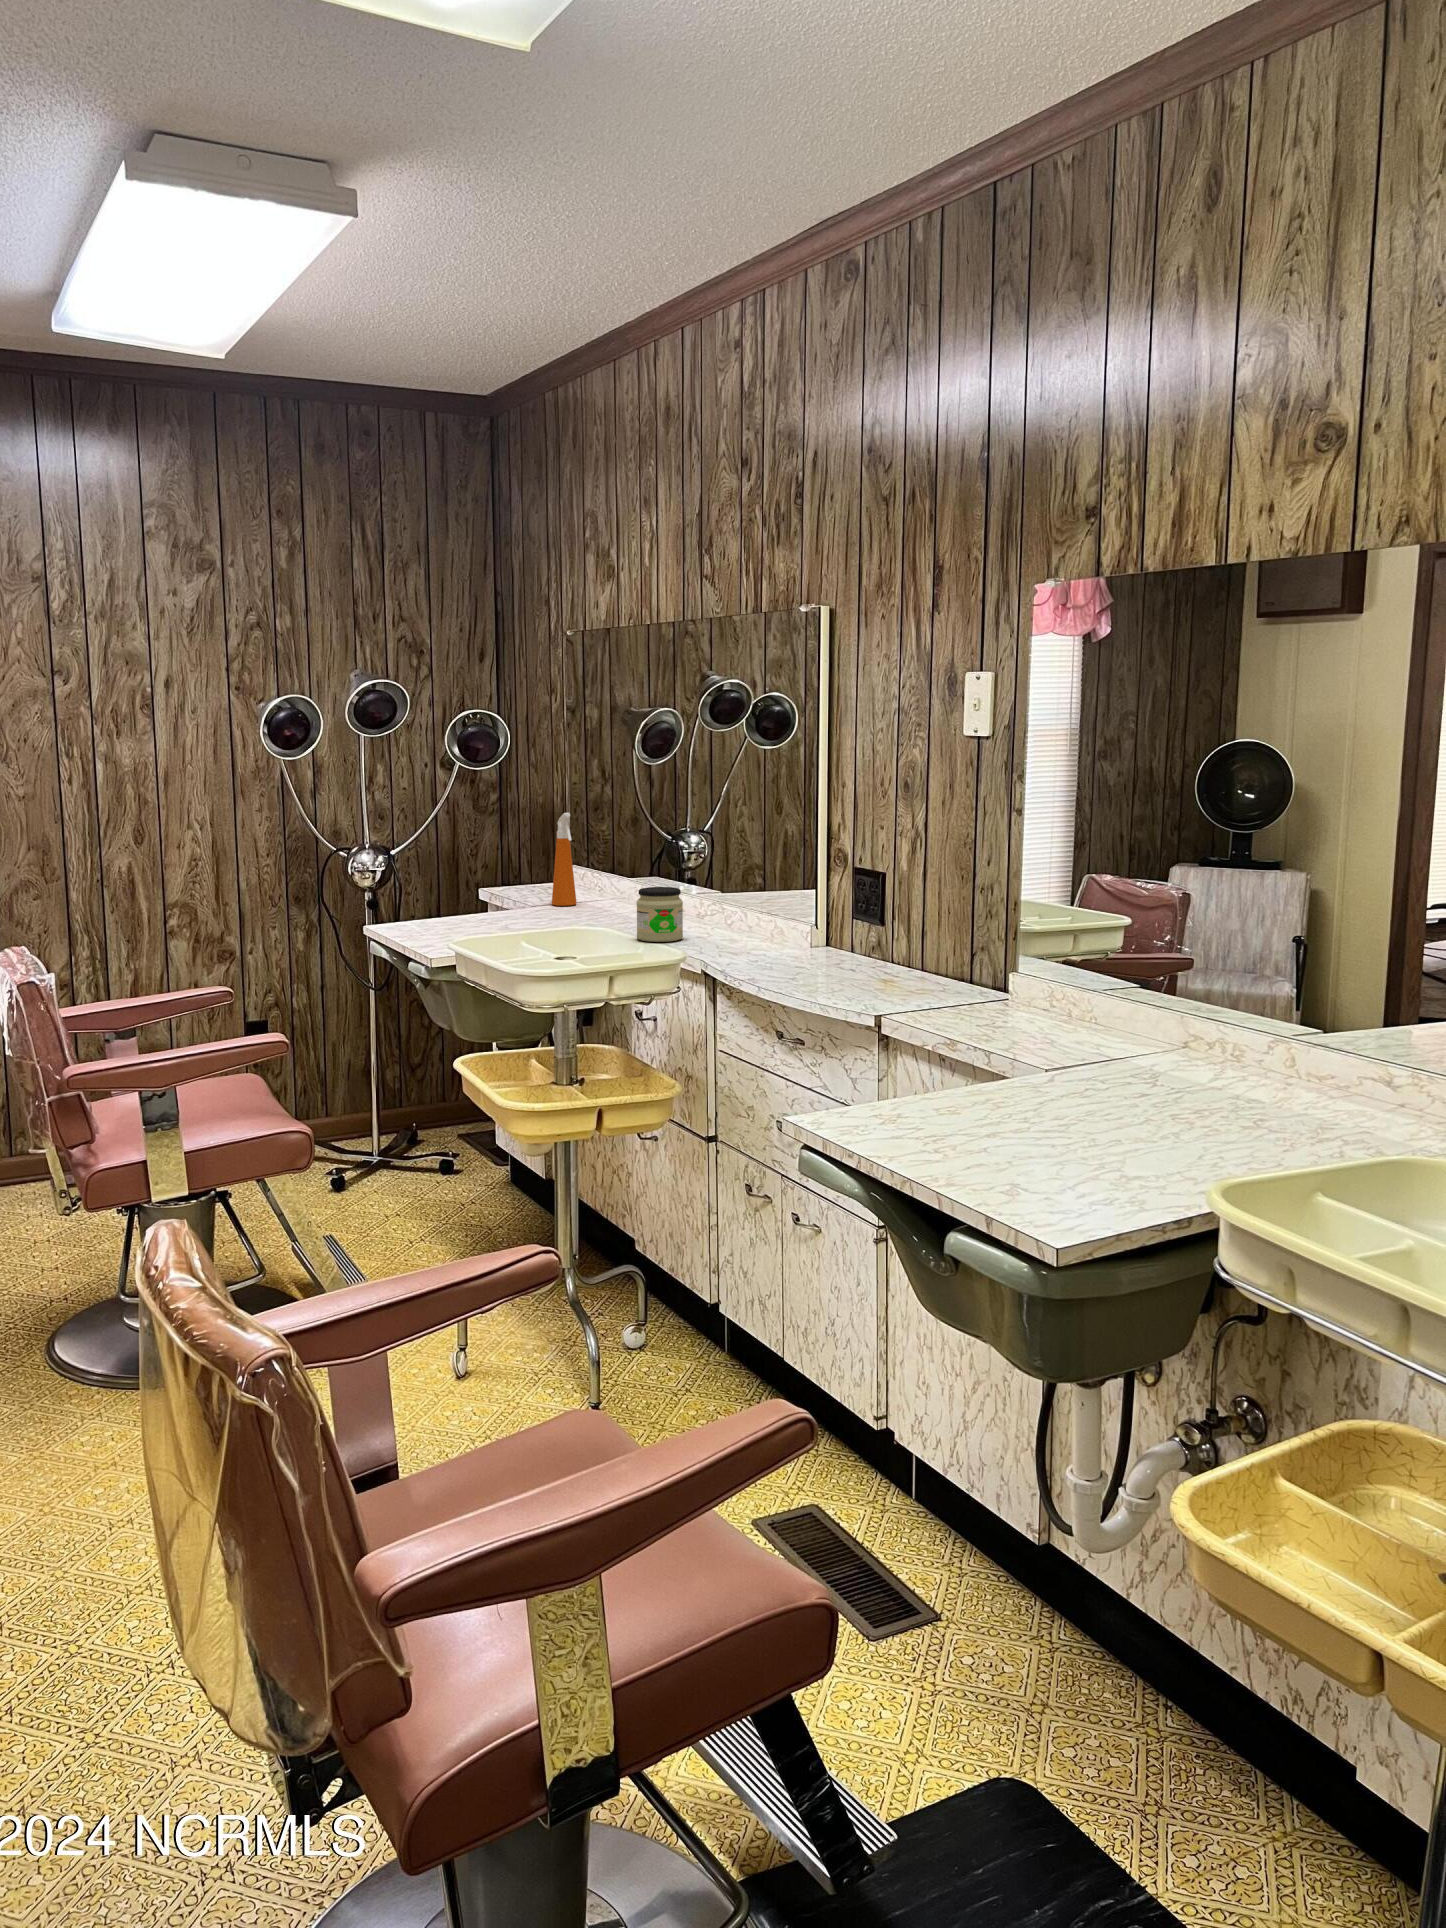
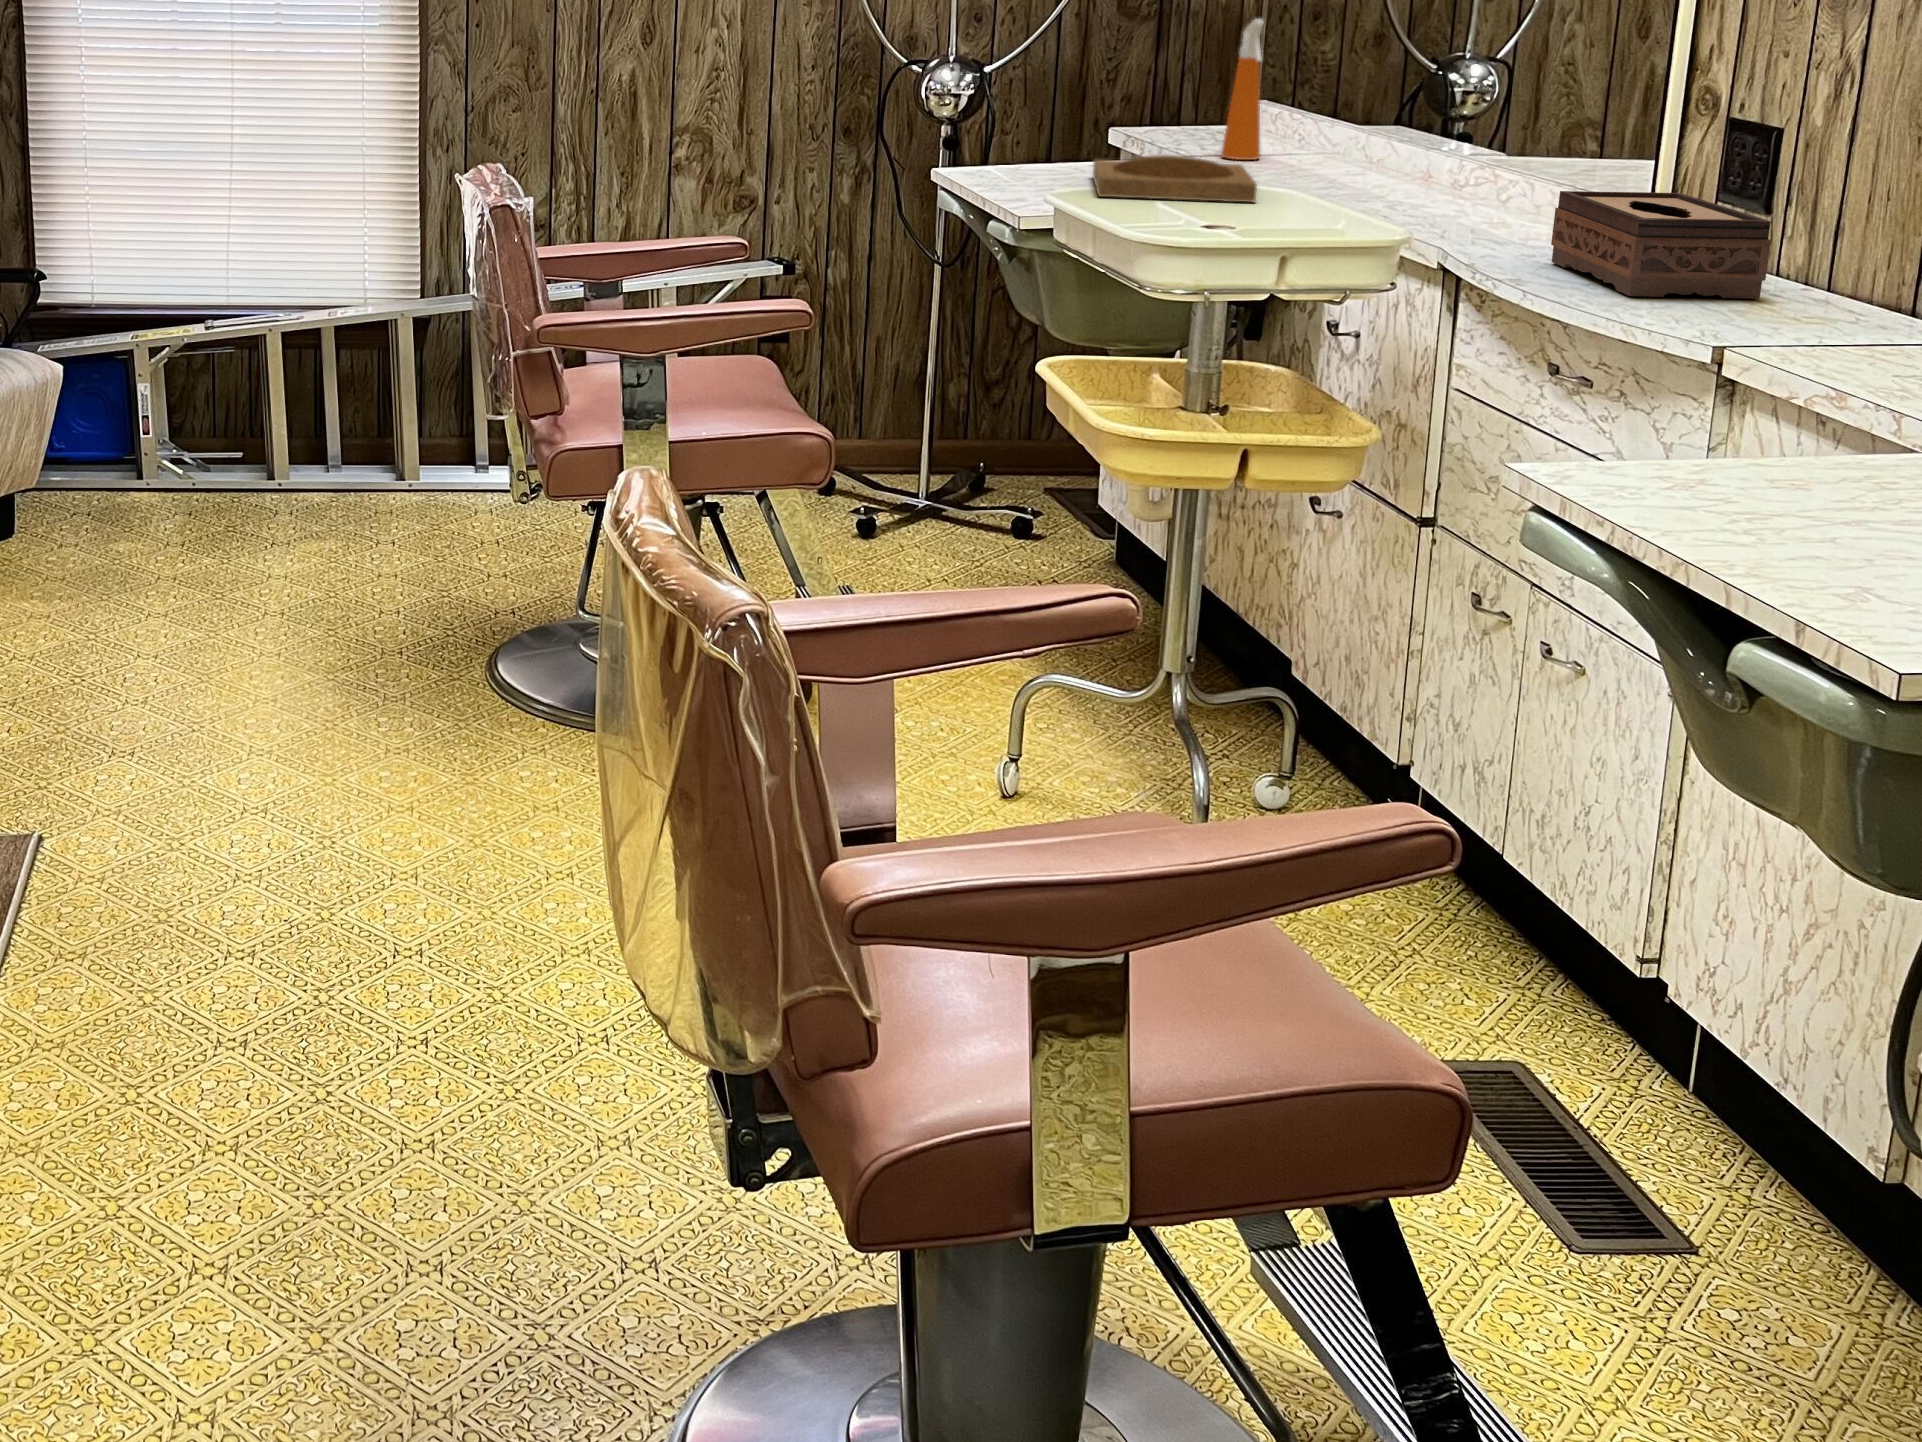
jar: present [636,887,683,942] -> none [1344,136,1426,219]
tray: none [472,908,581,940] -> present [1093,155,1257,202]
tissue box: none [766,914,890,984] -> present [1551,191,1771,299]

